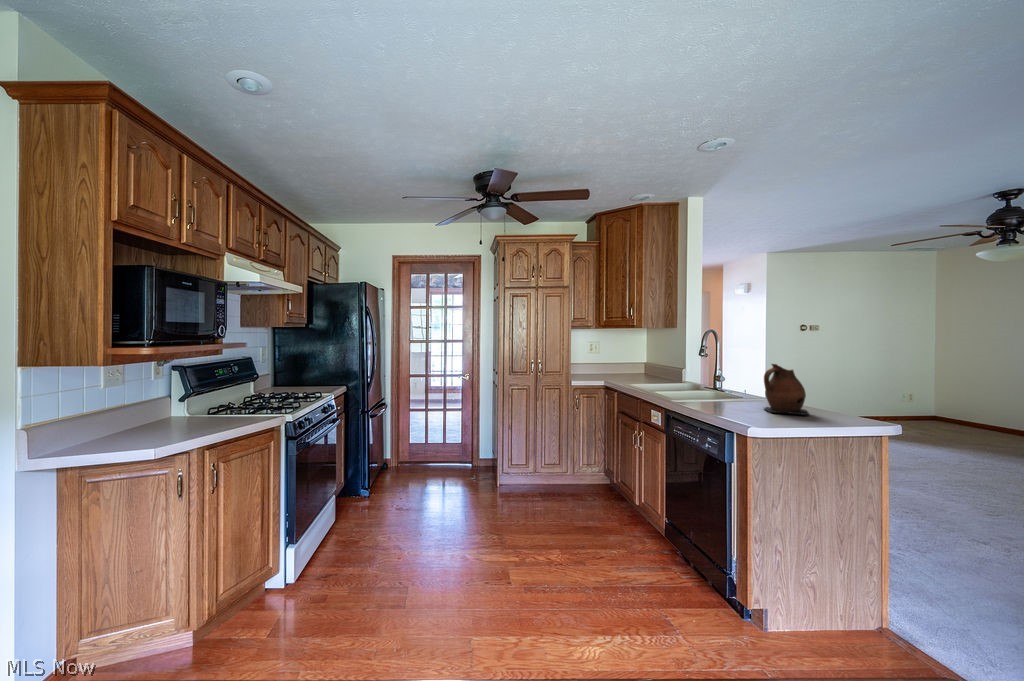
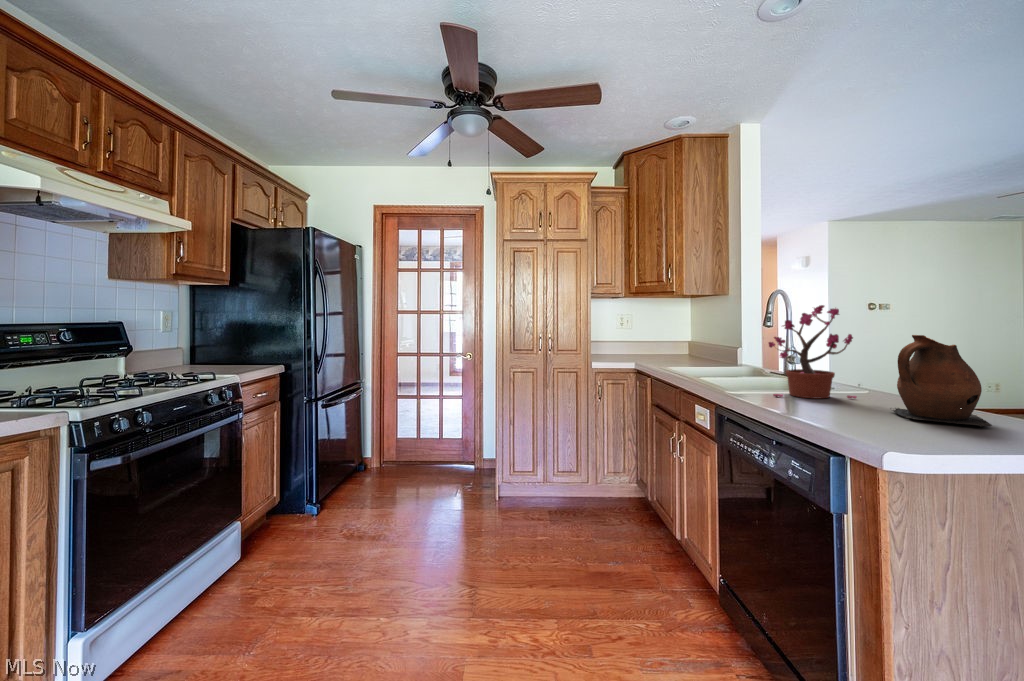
potted plant: none [696,343,748,403] -> present [769,305,857,399]

